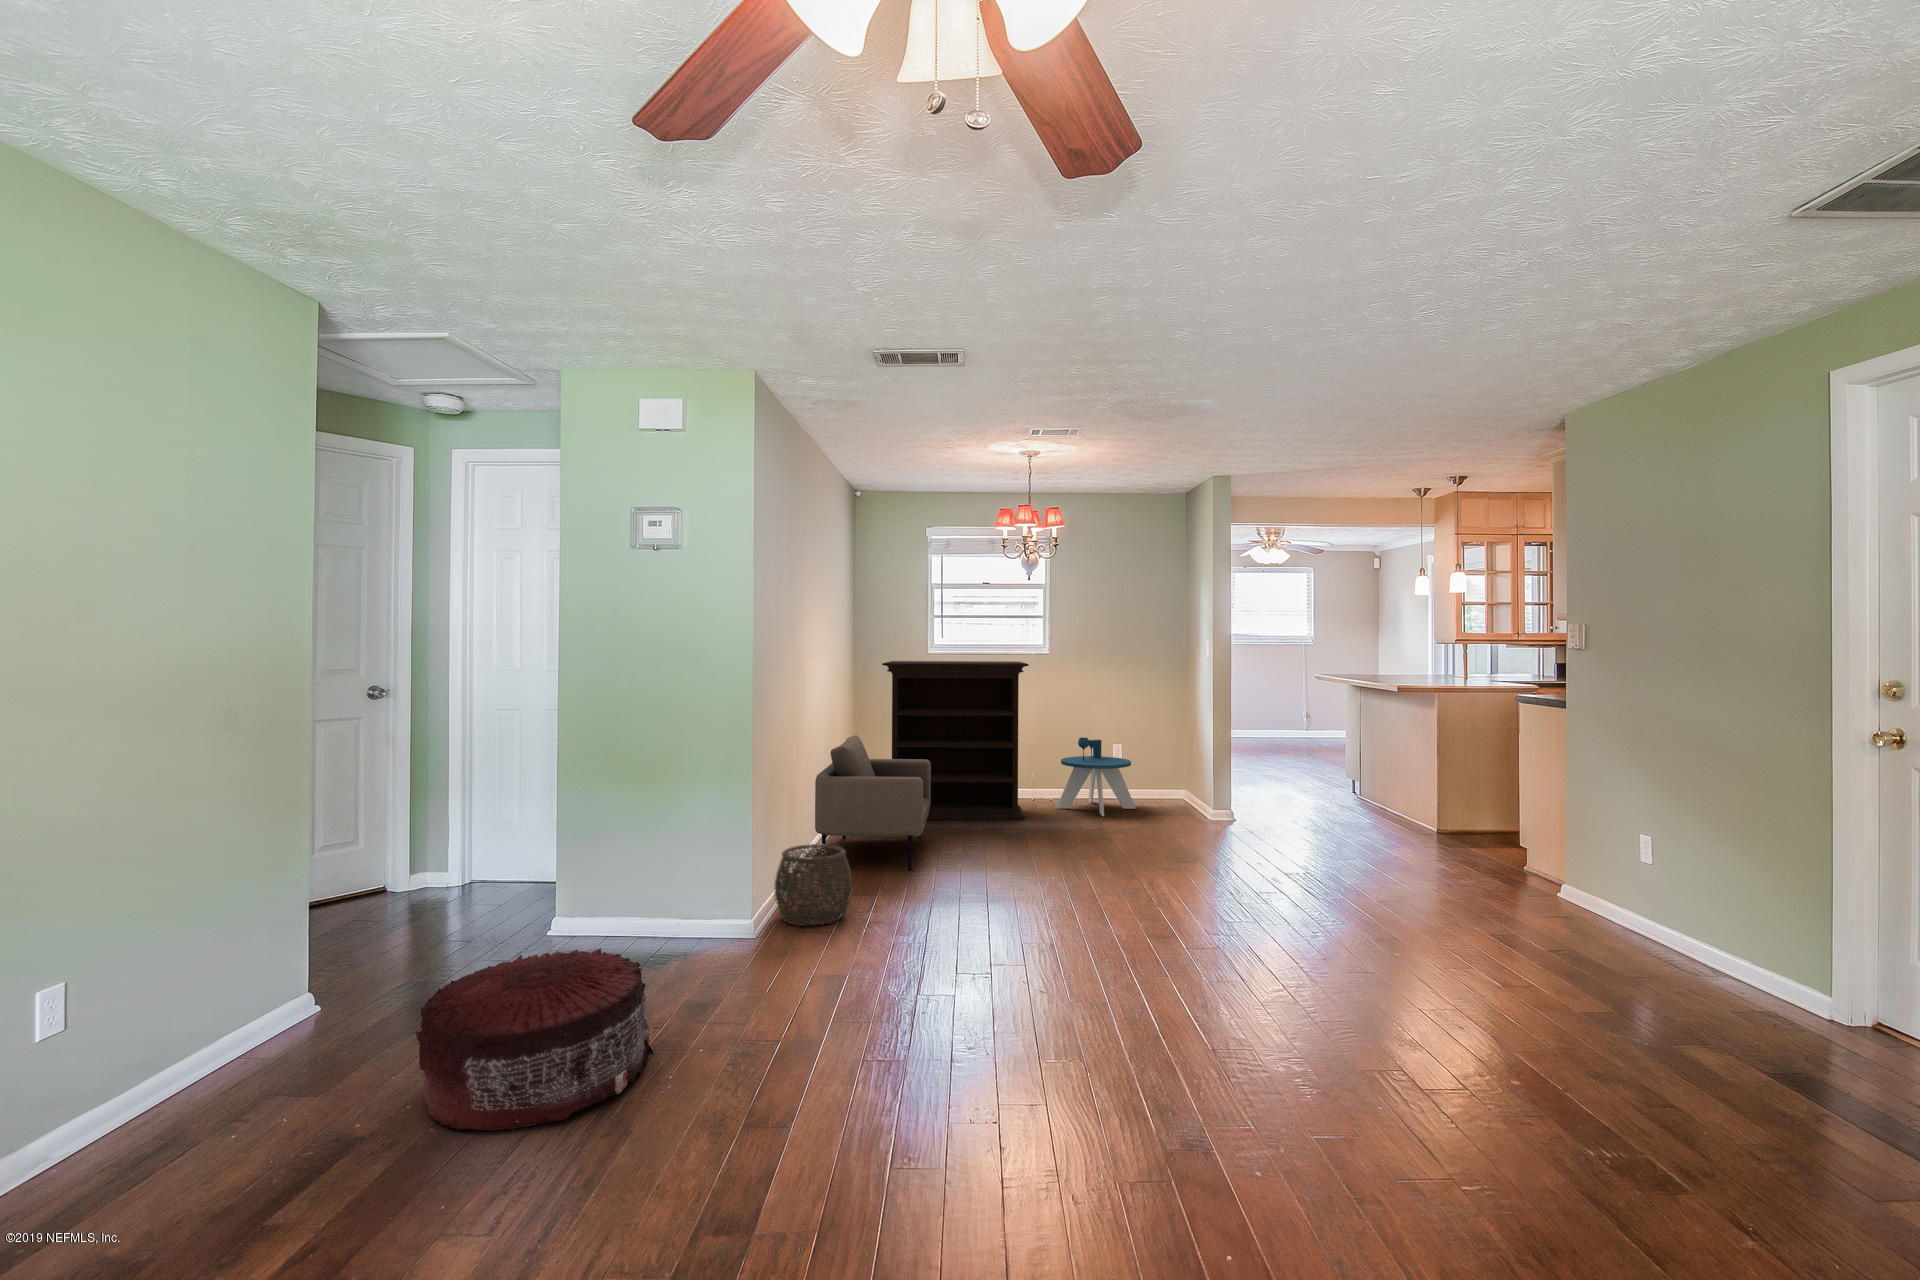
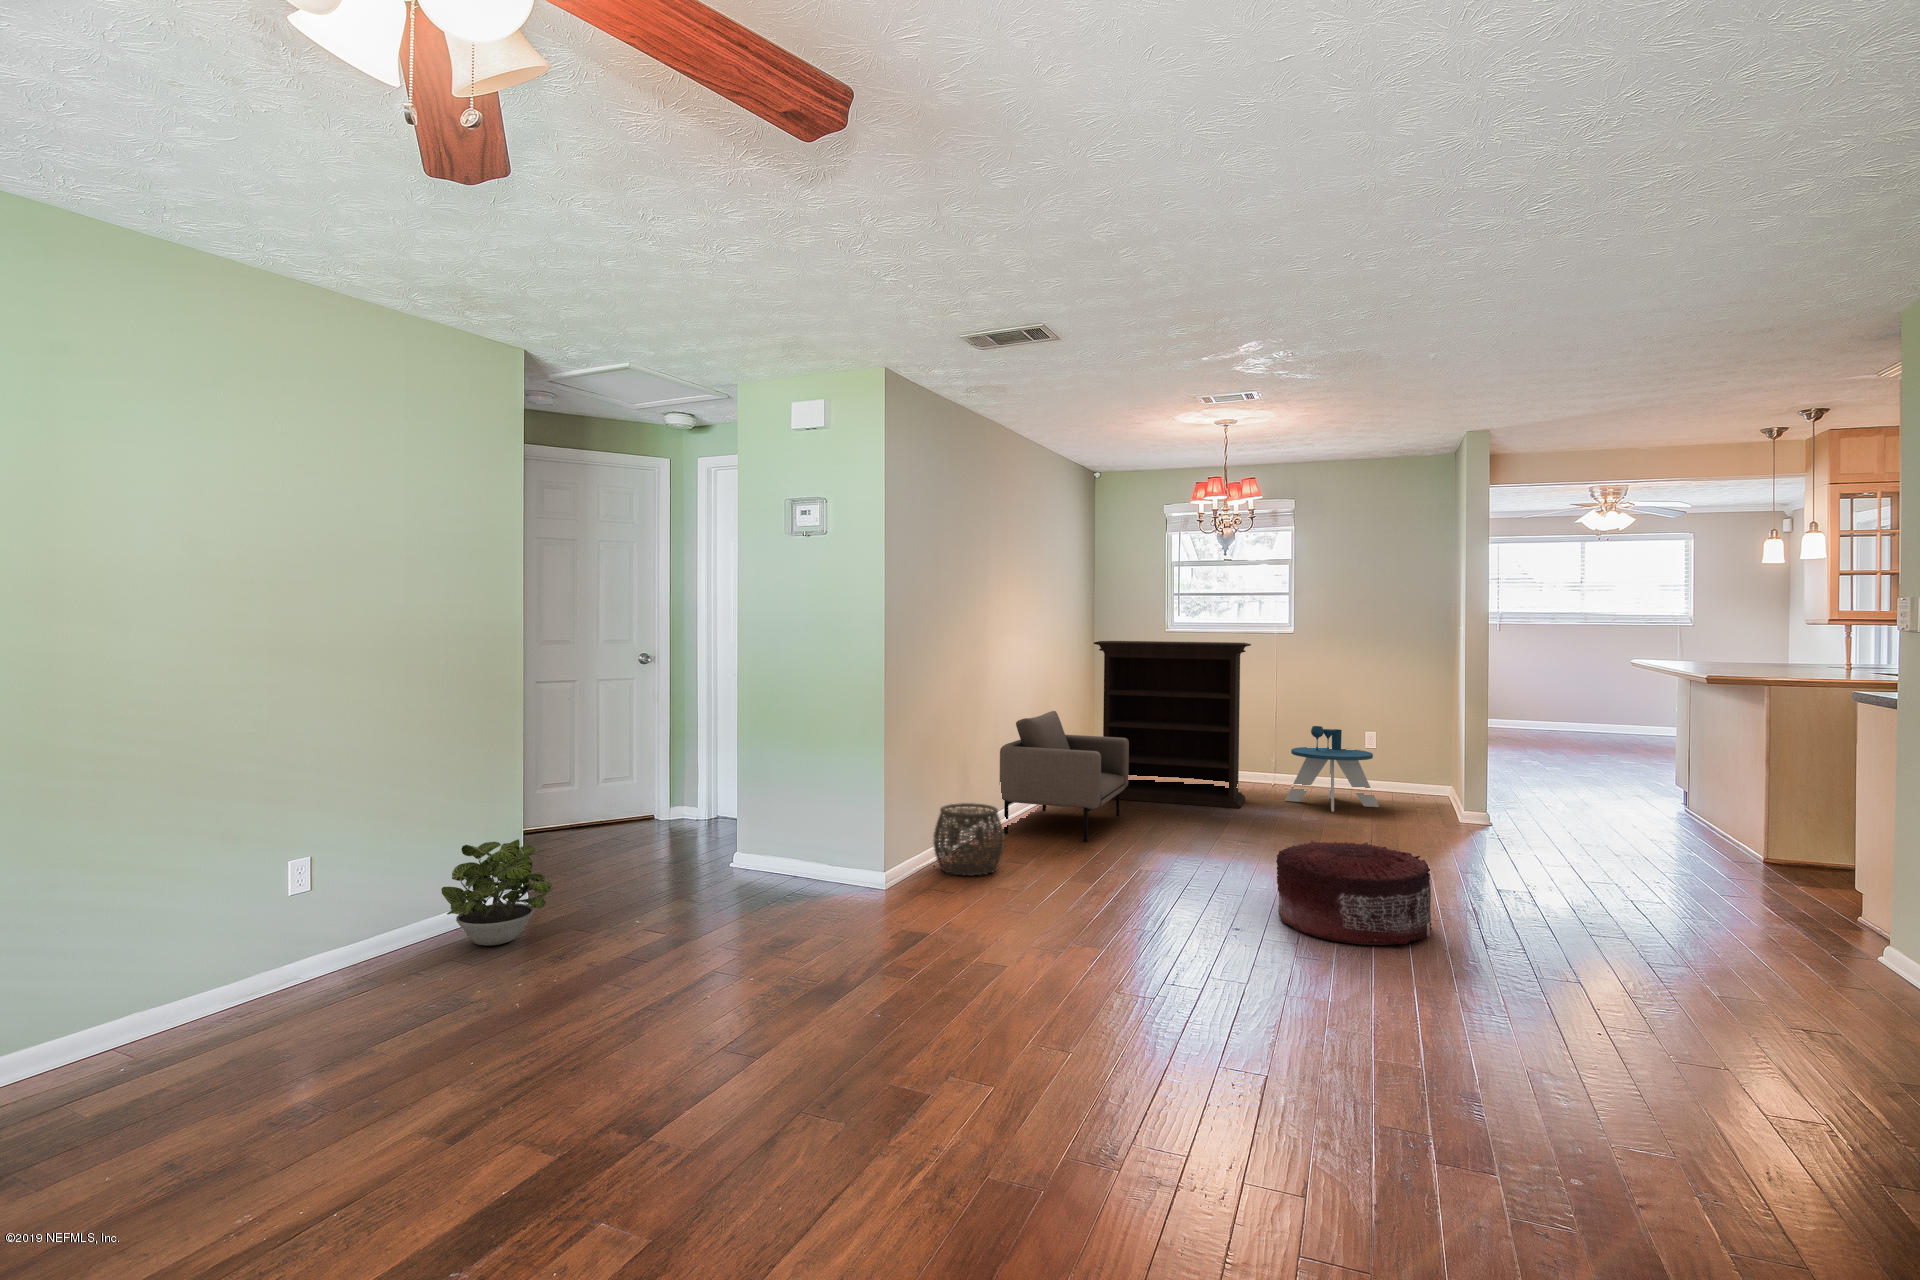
pouf: present [415,948,654,1130] -> present [1276,841,1432,945]
potted plant: none [133,967,327,1126] -> present [441,839,552,946]

